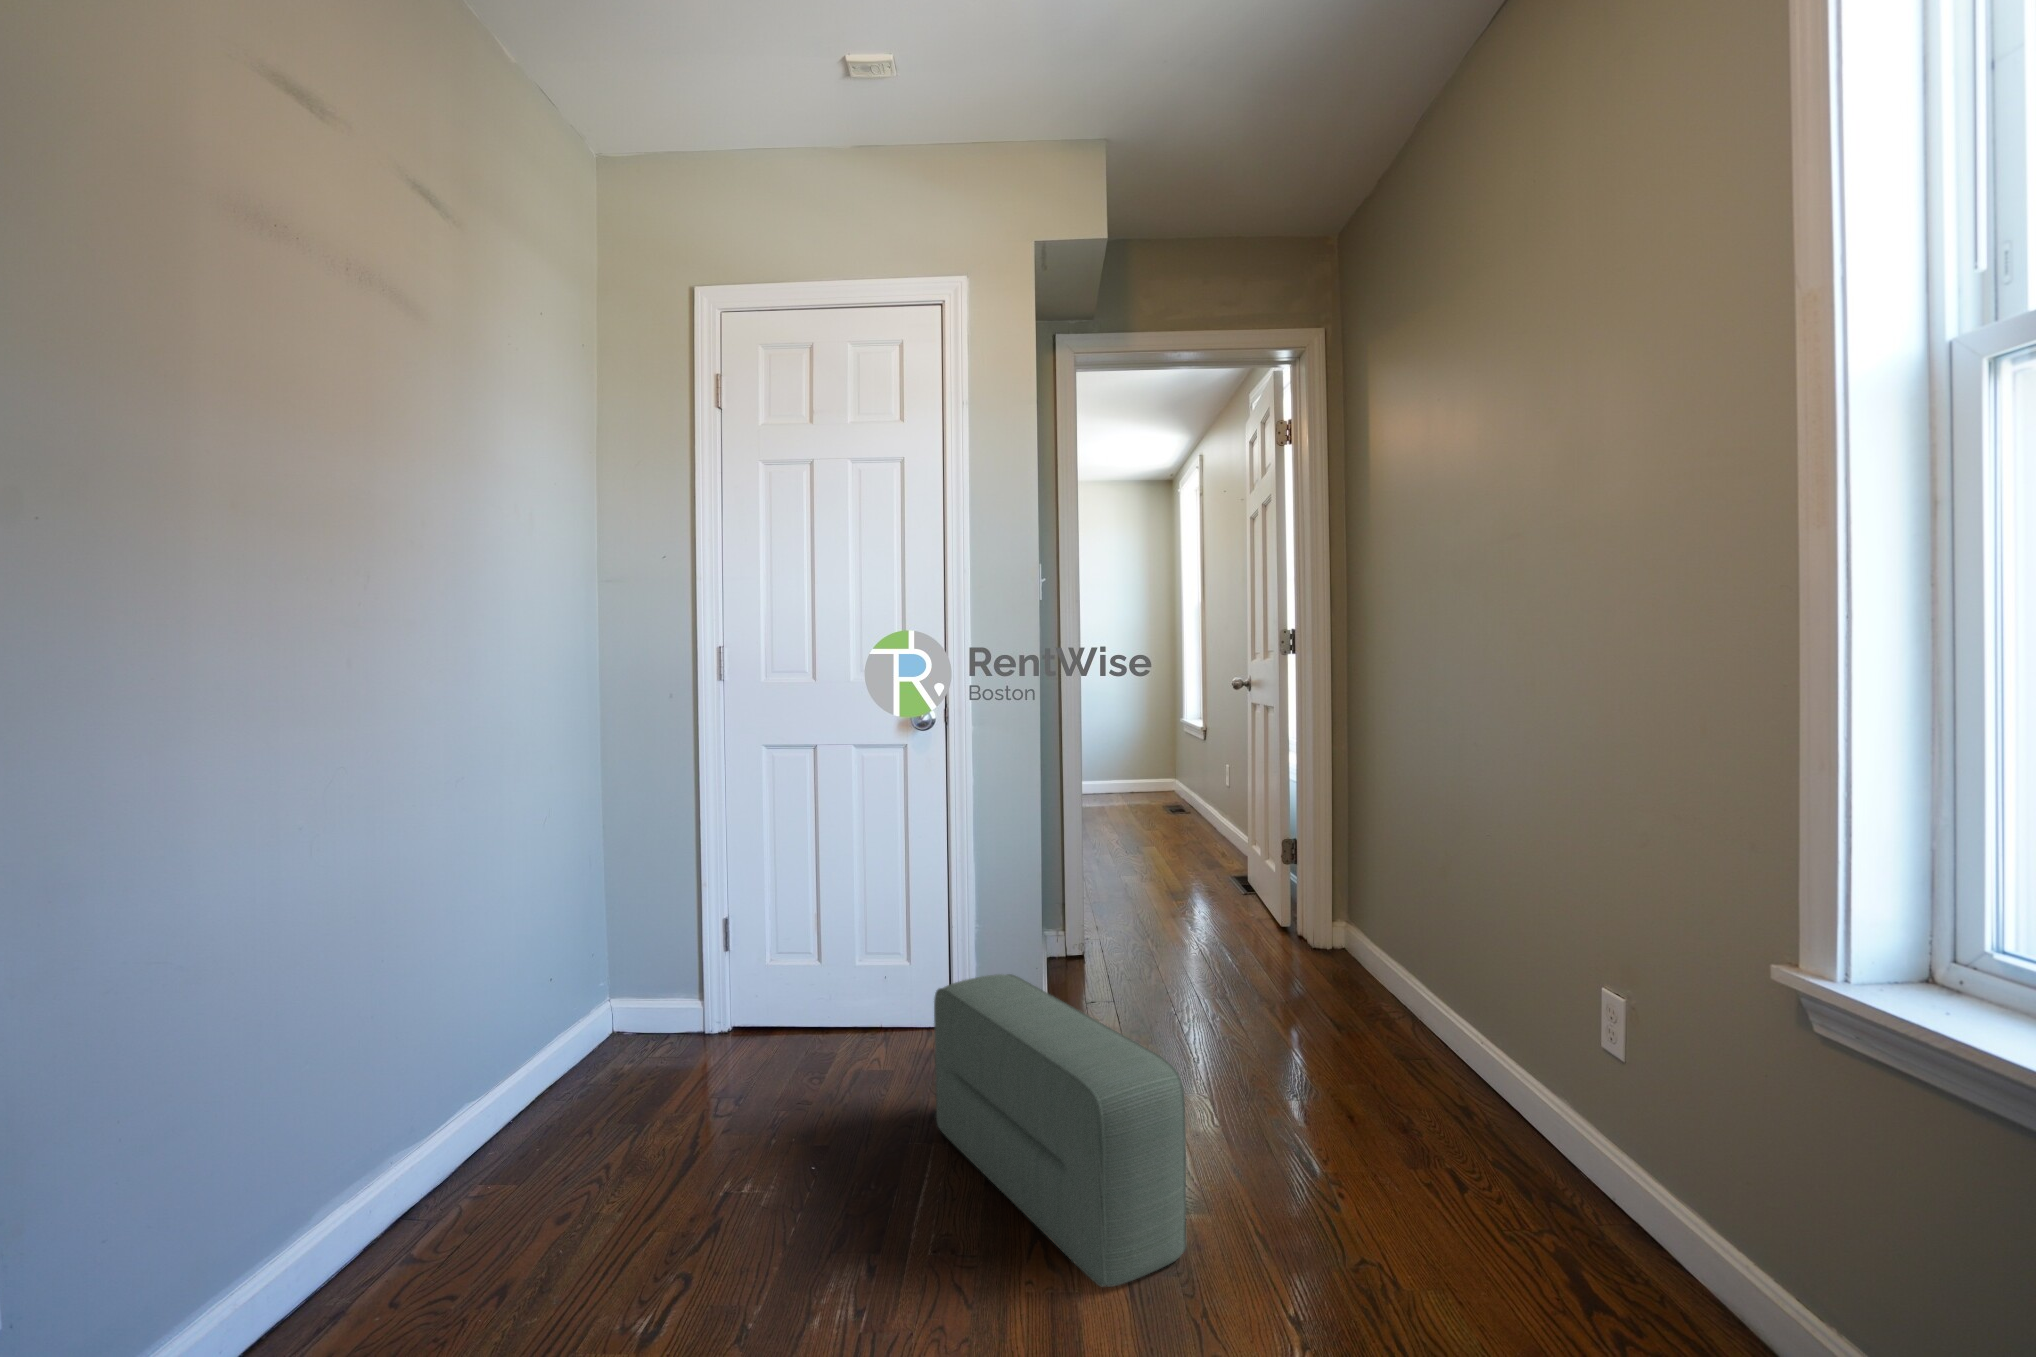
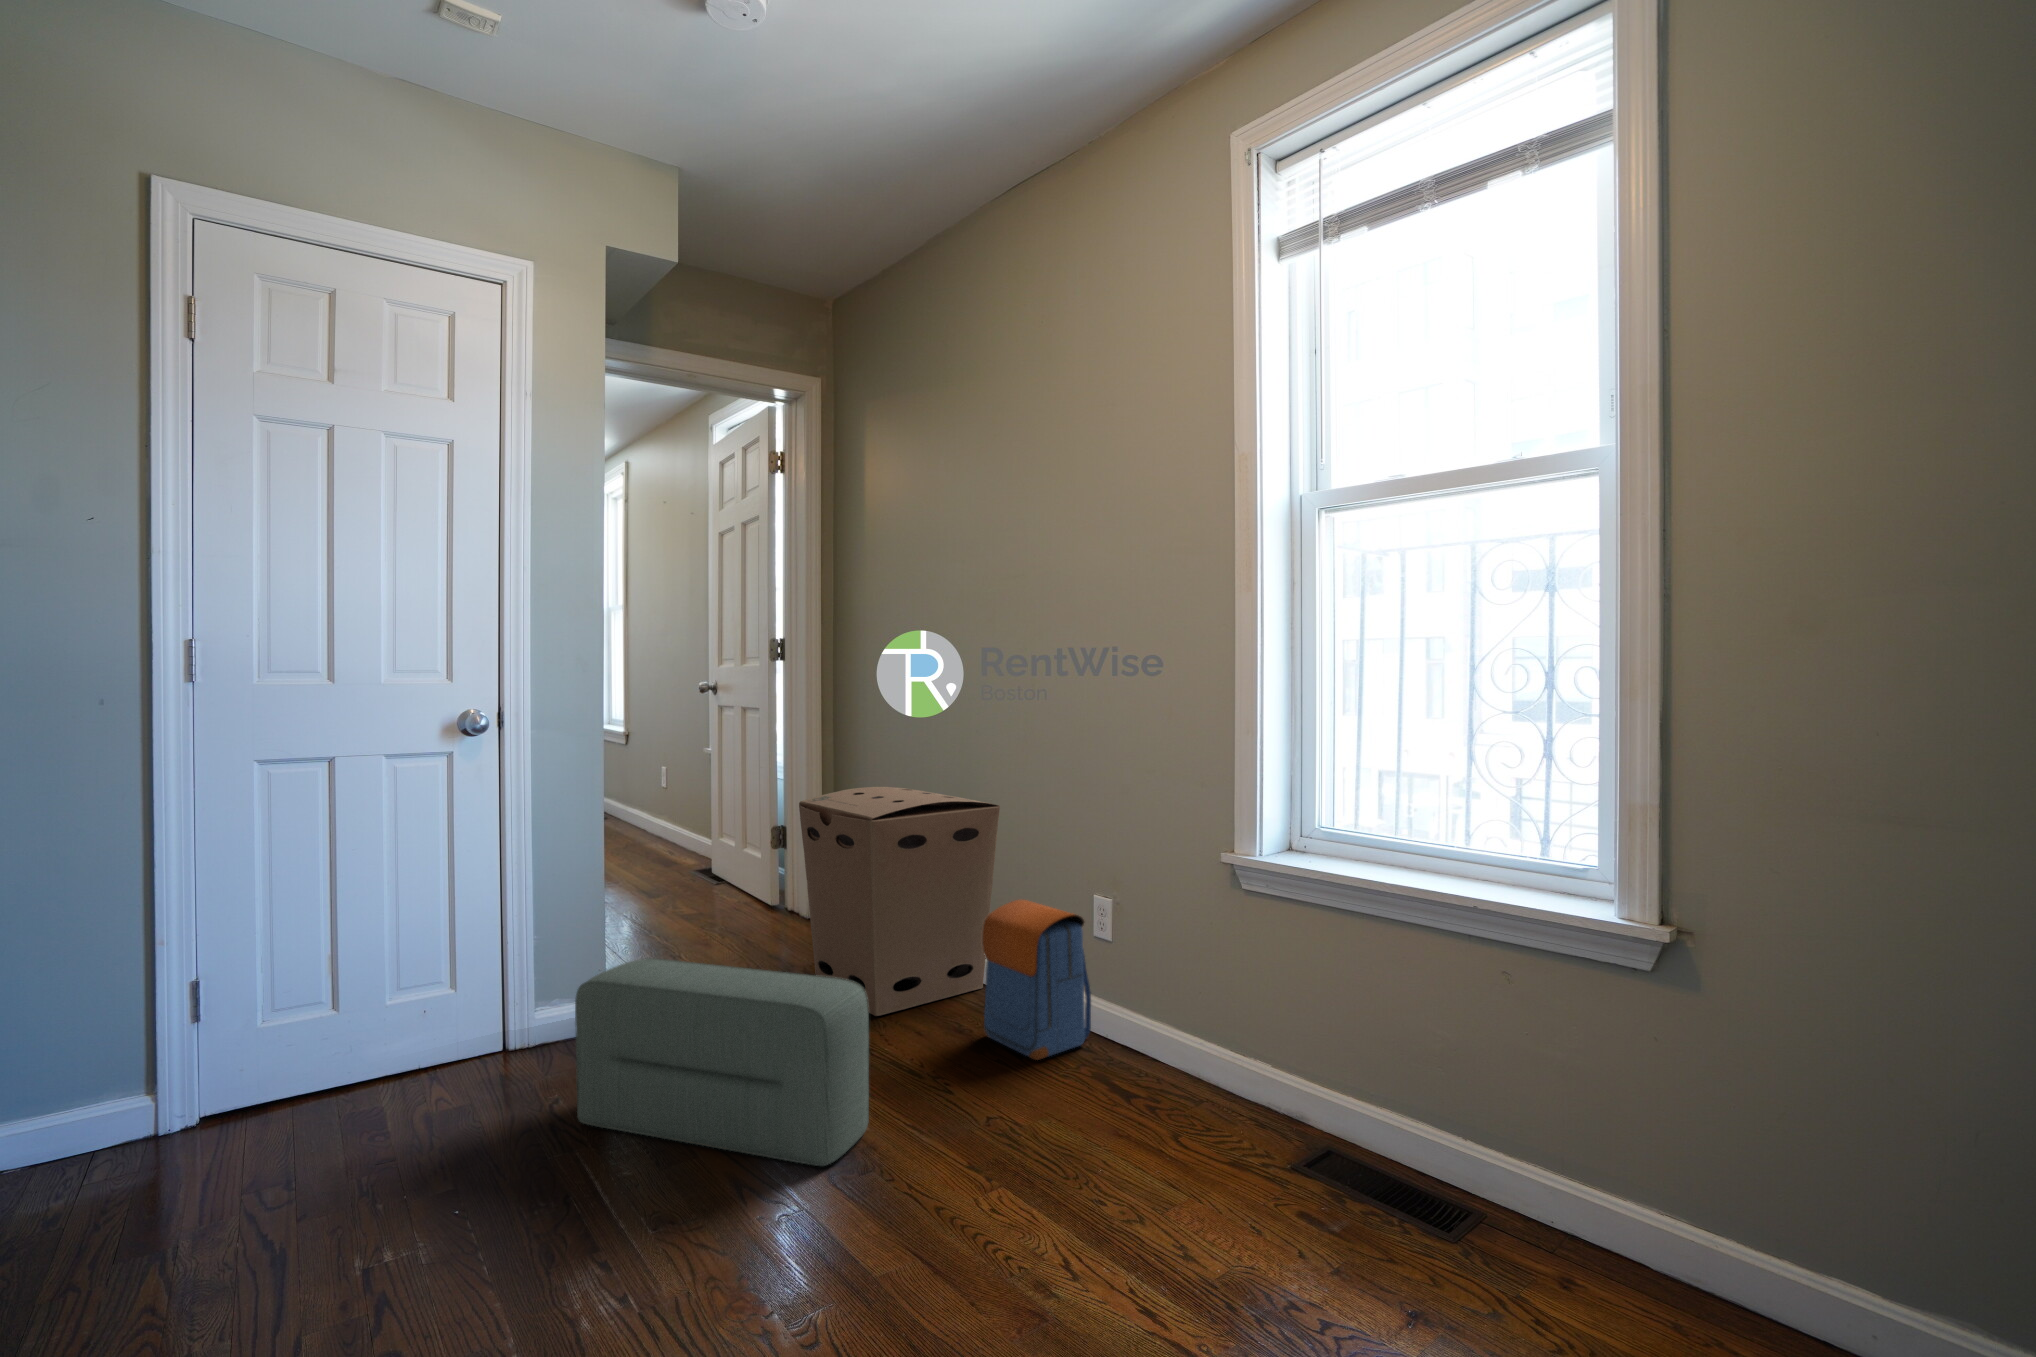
cardboard box: none [1247,810,1496,1100] -> present [799,787,1000,1016]
backpack: none [1422,996,1597,1245] -> present [982,900,1091,1060]

